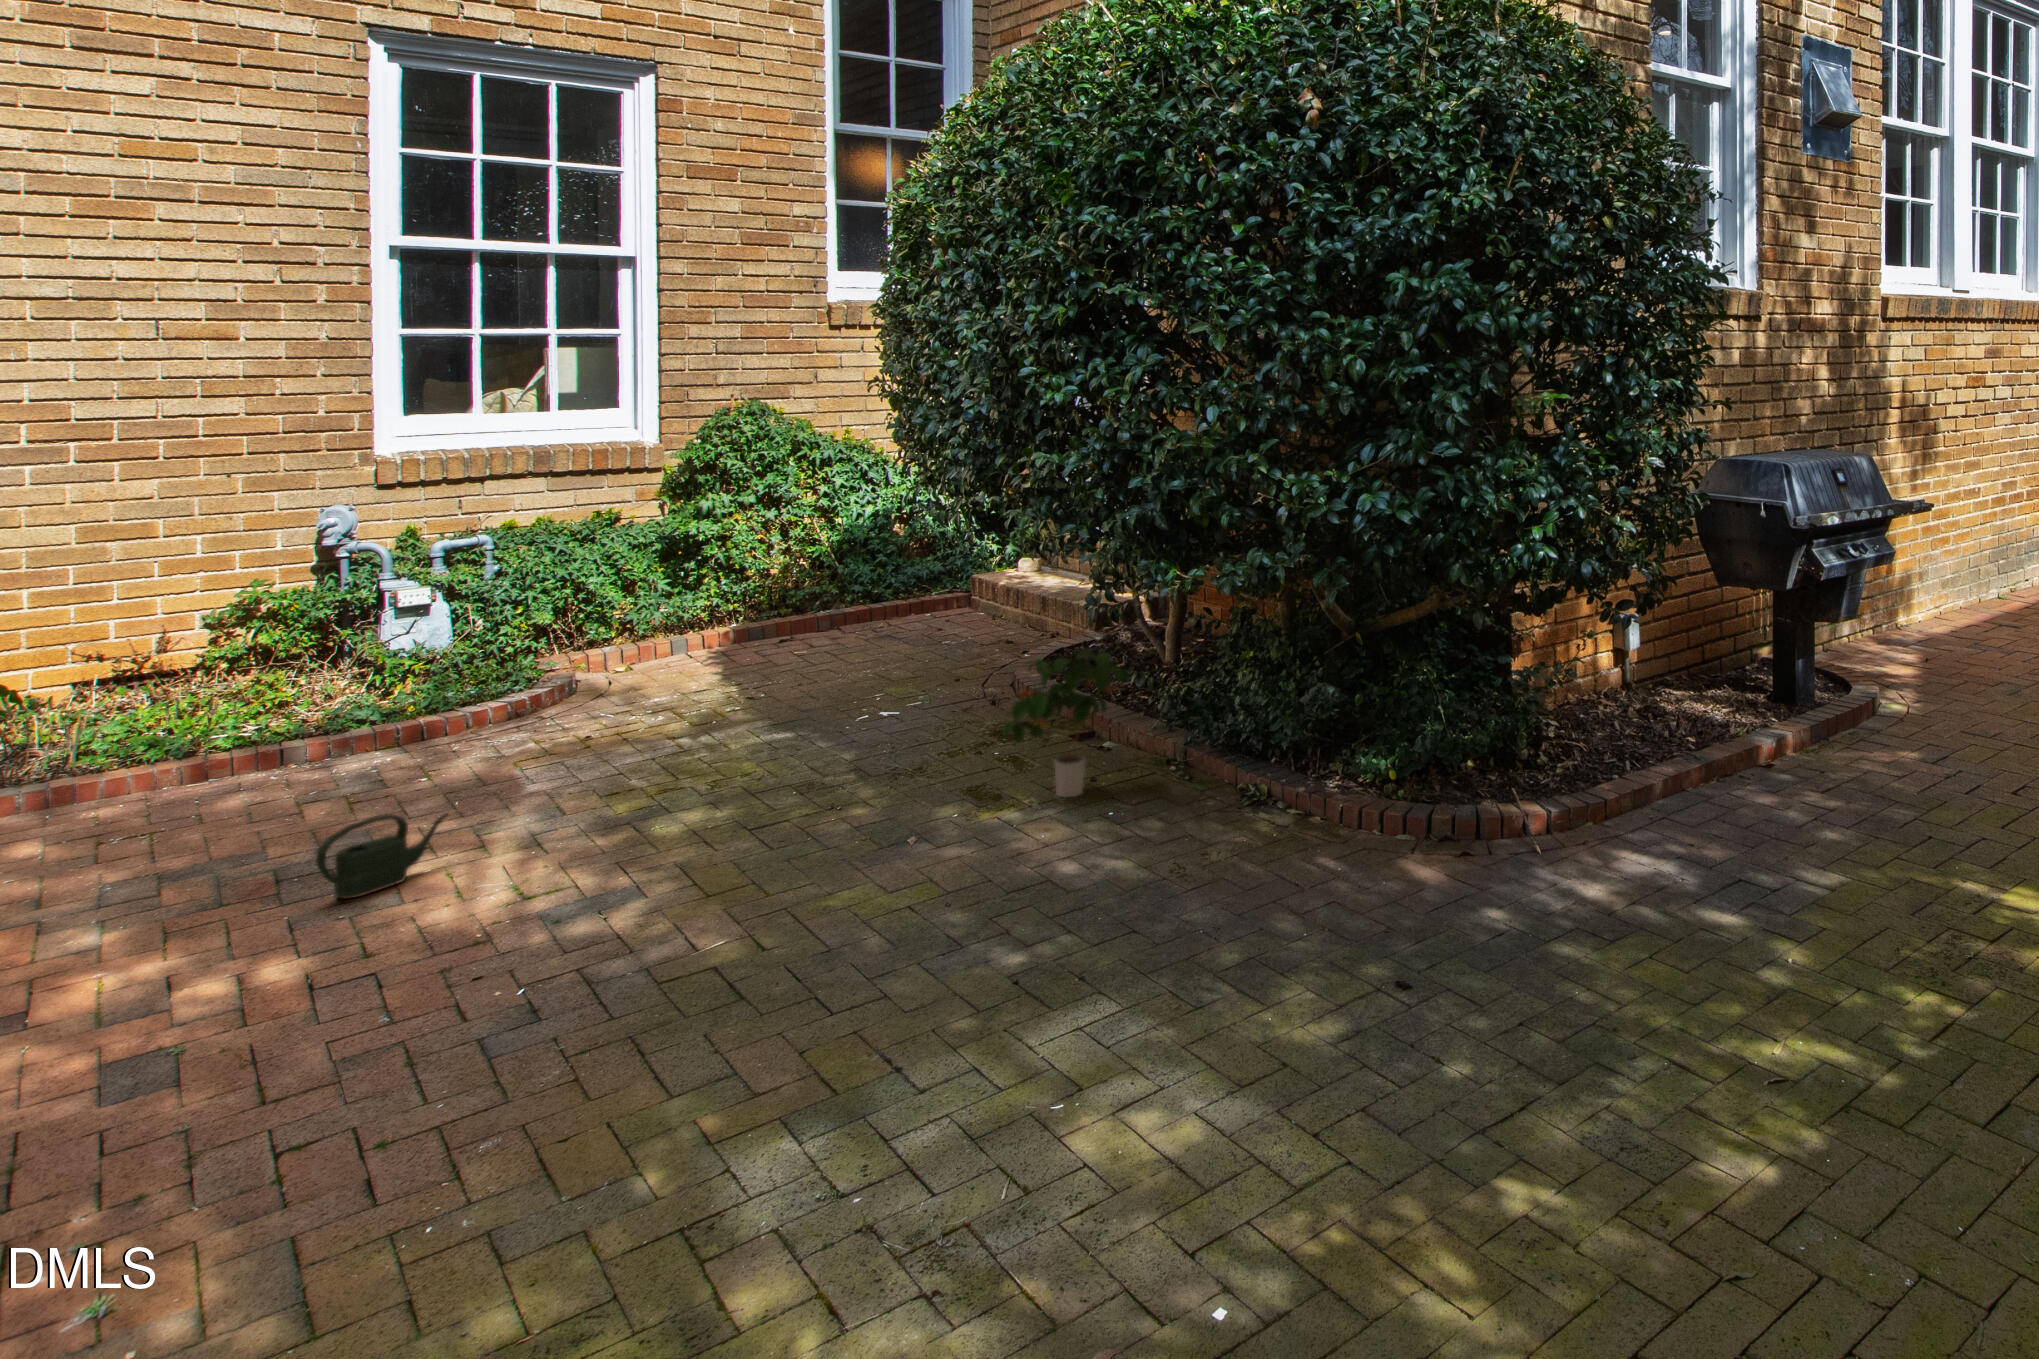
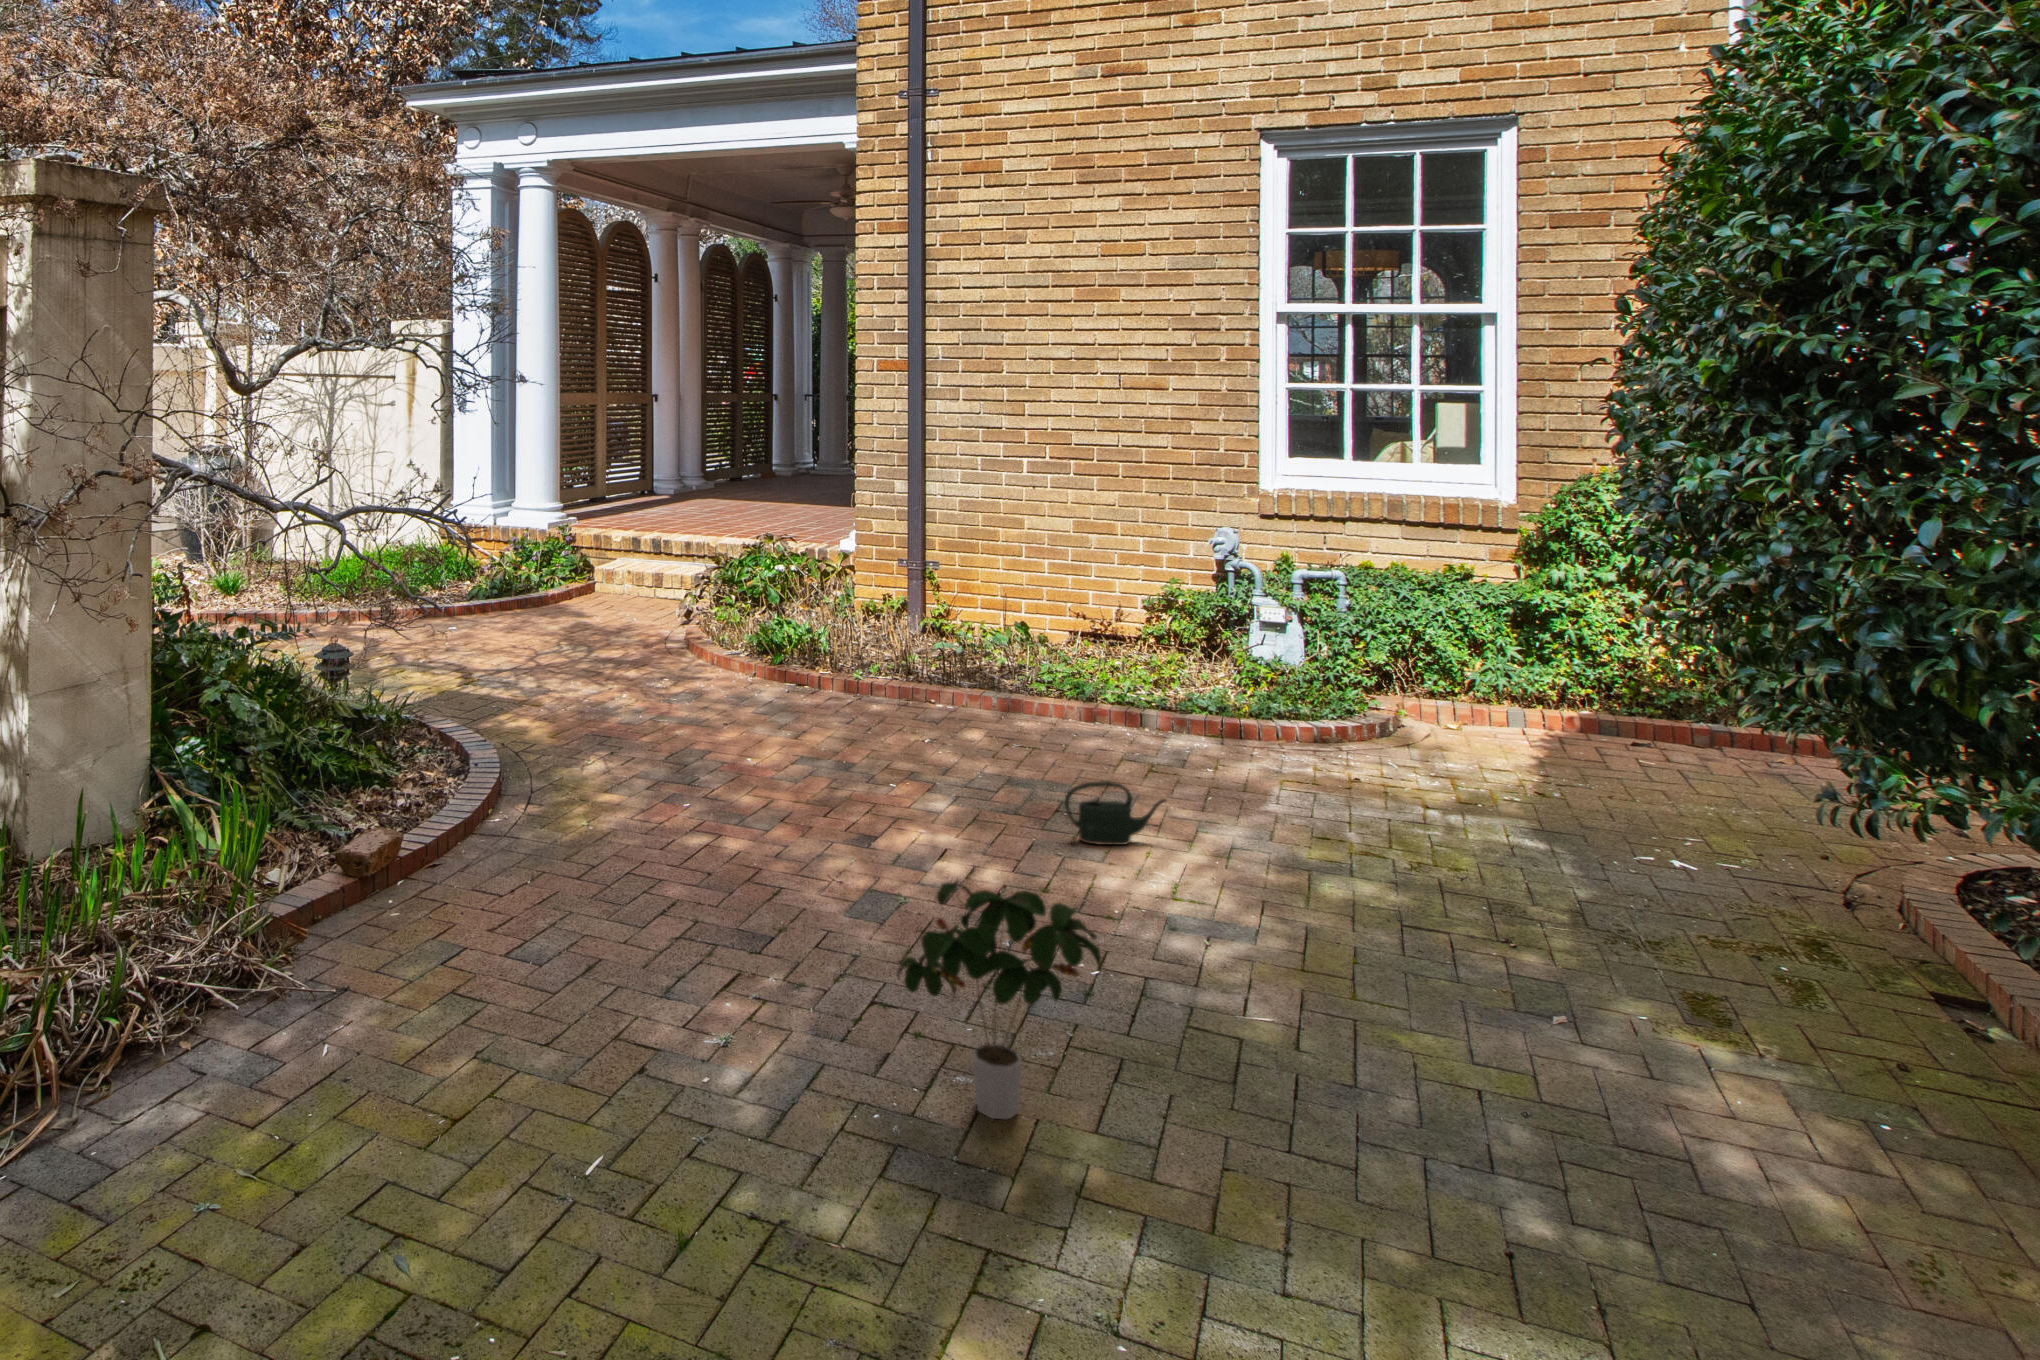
potted plant: present [1002,650,1129,797] -> present [896,880,1101,1119]

